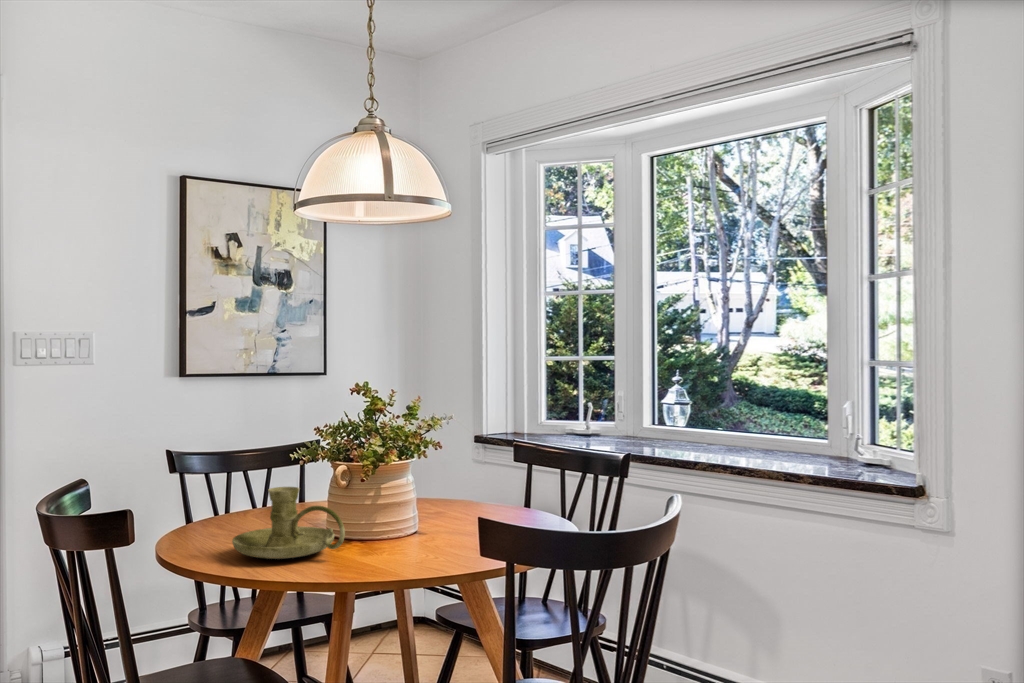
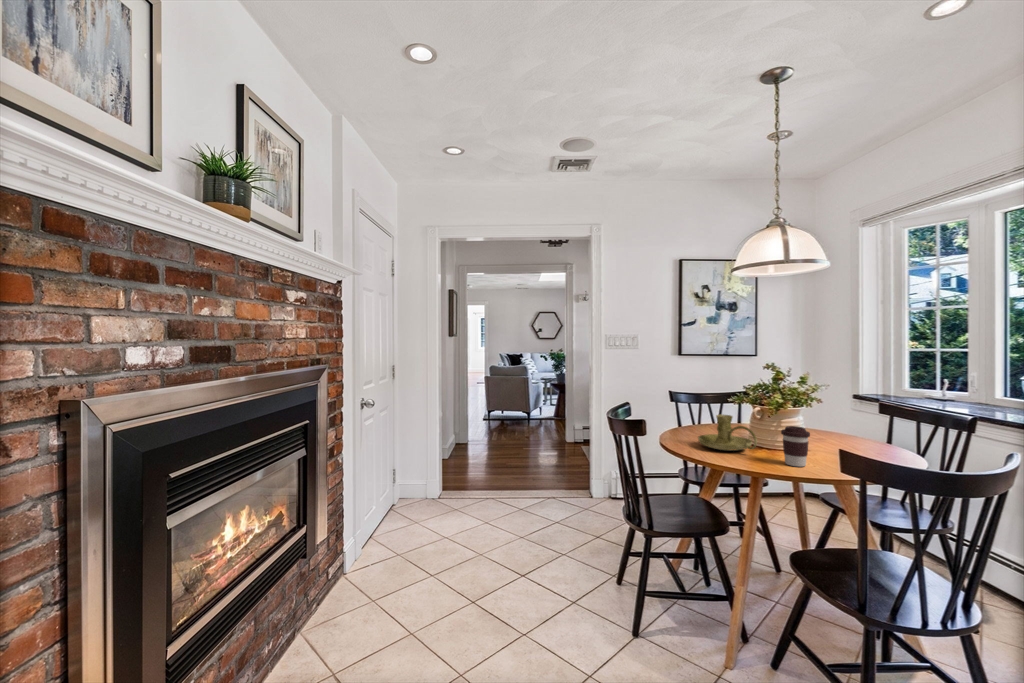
coffee cup: none [386,494,432,568] -> present [781,426,810,467]

